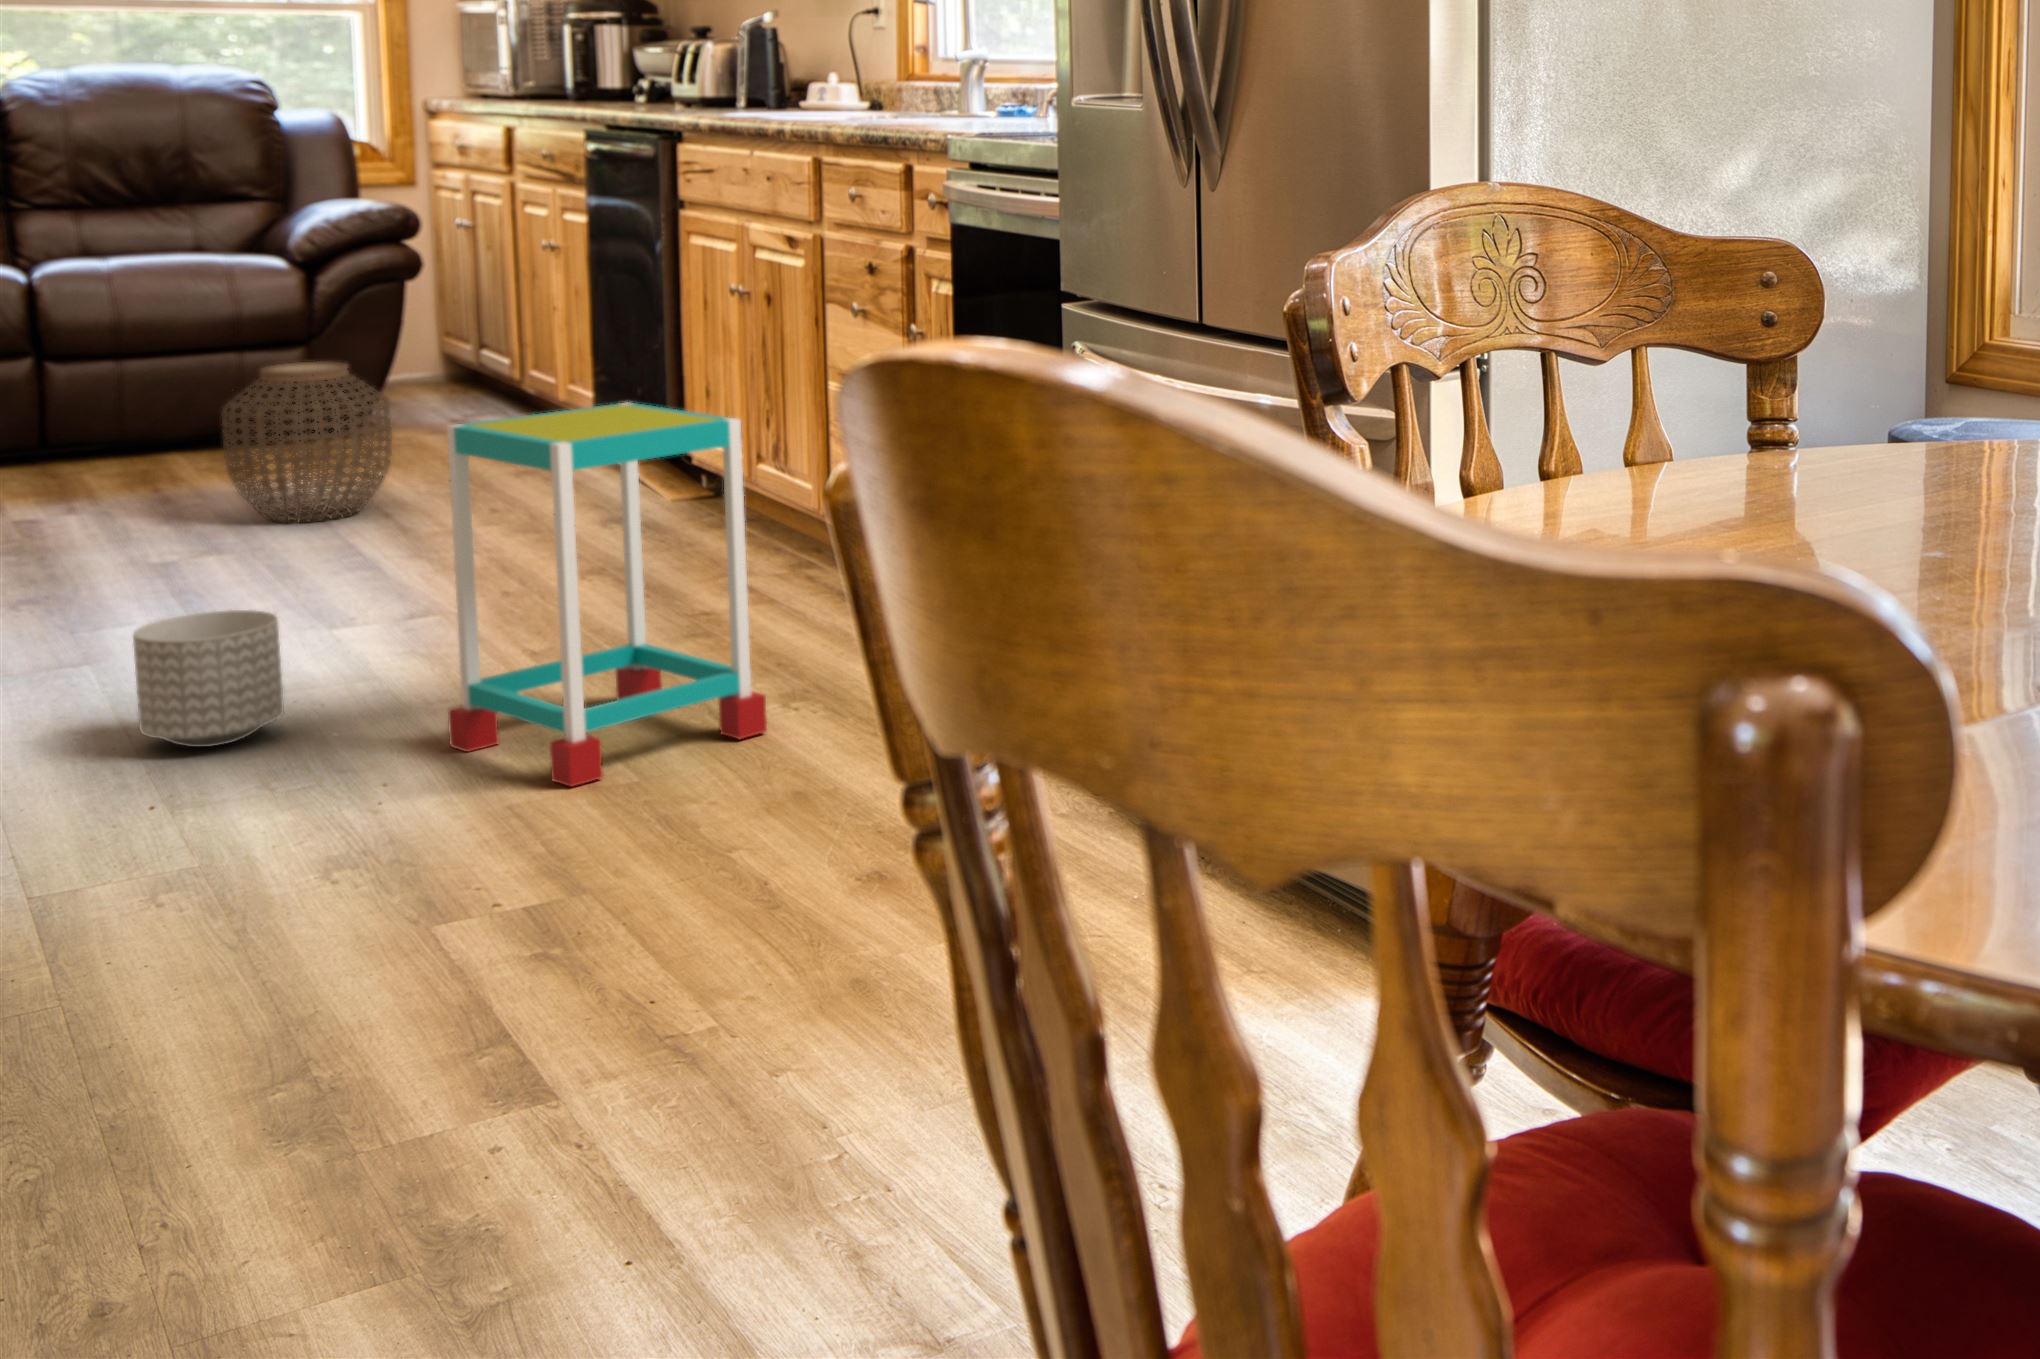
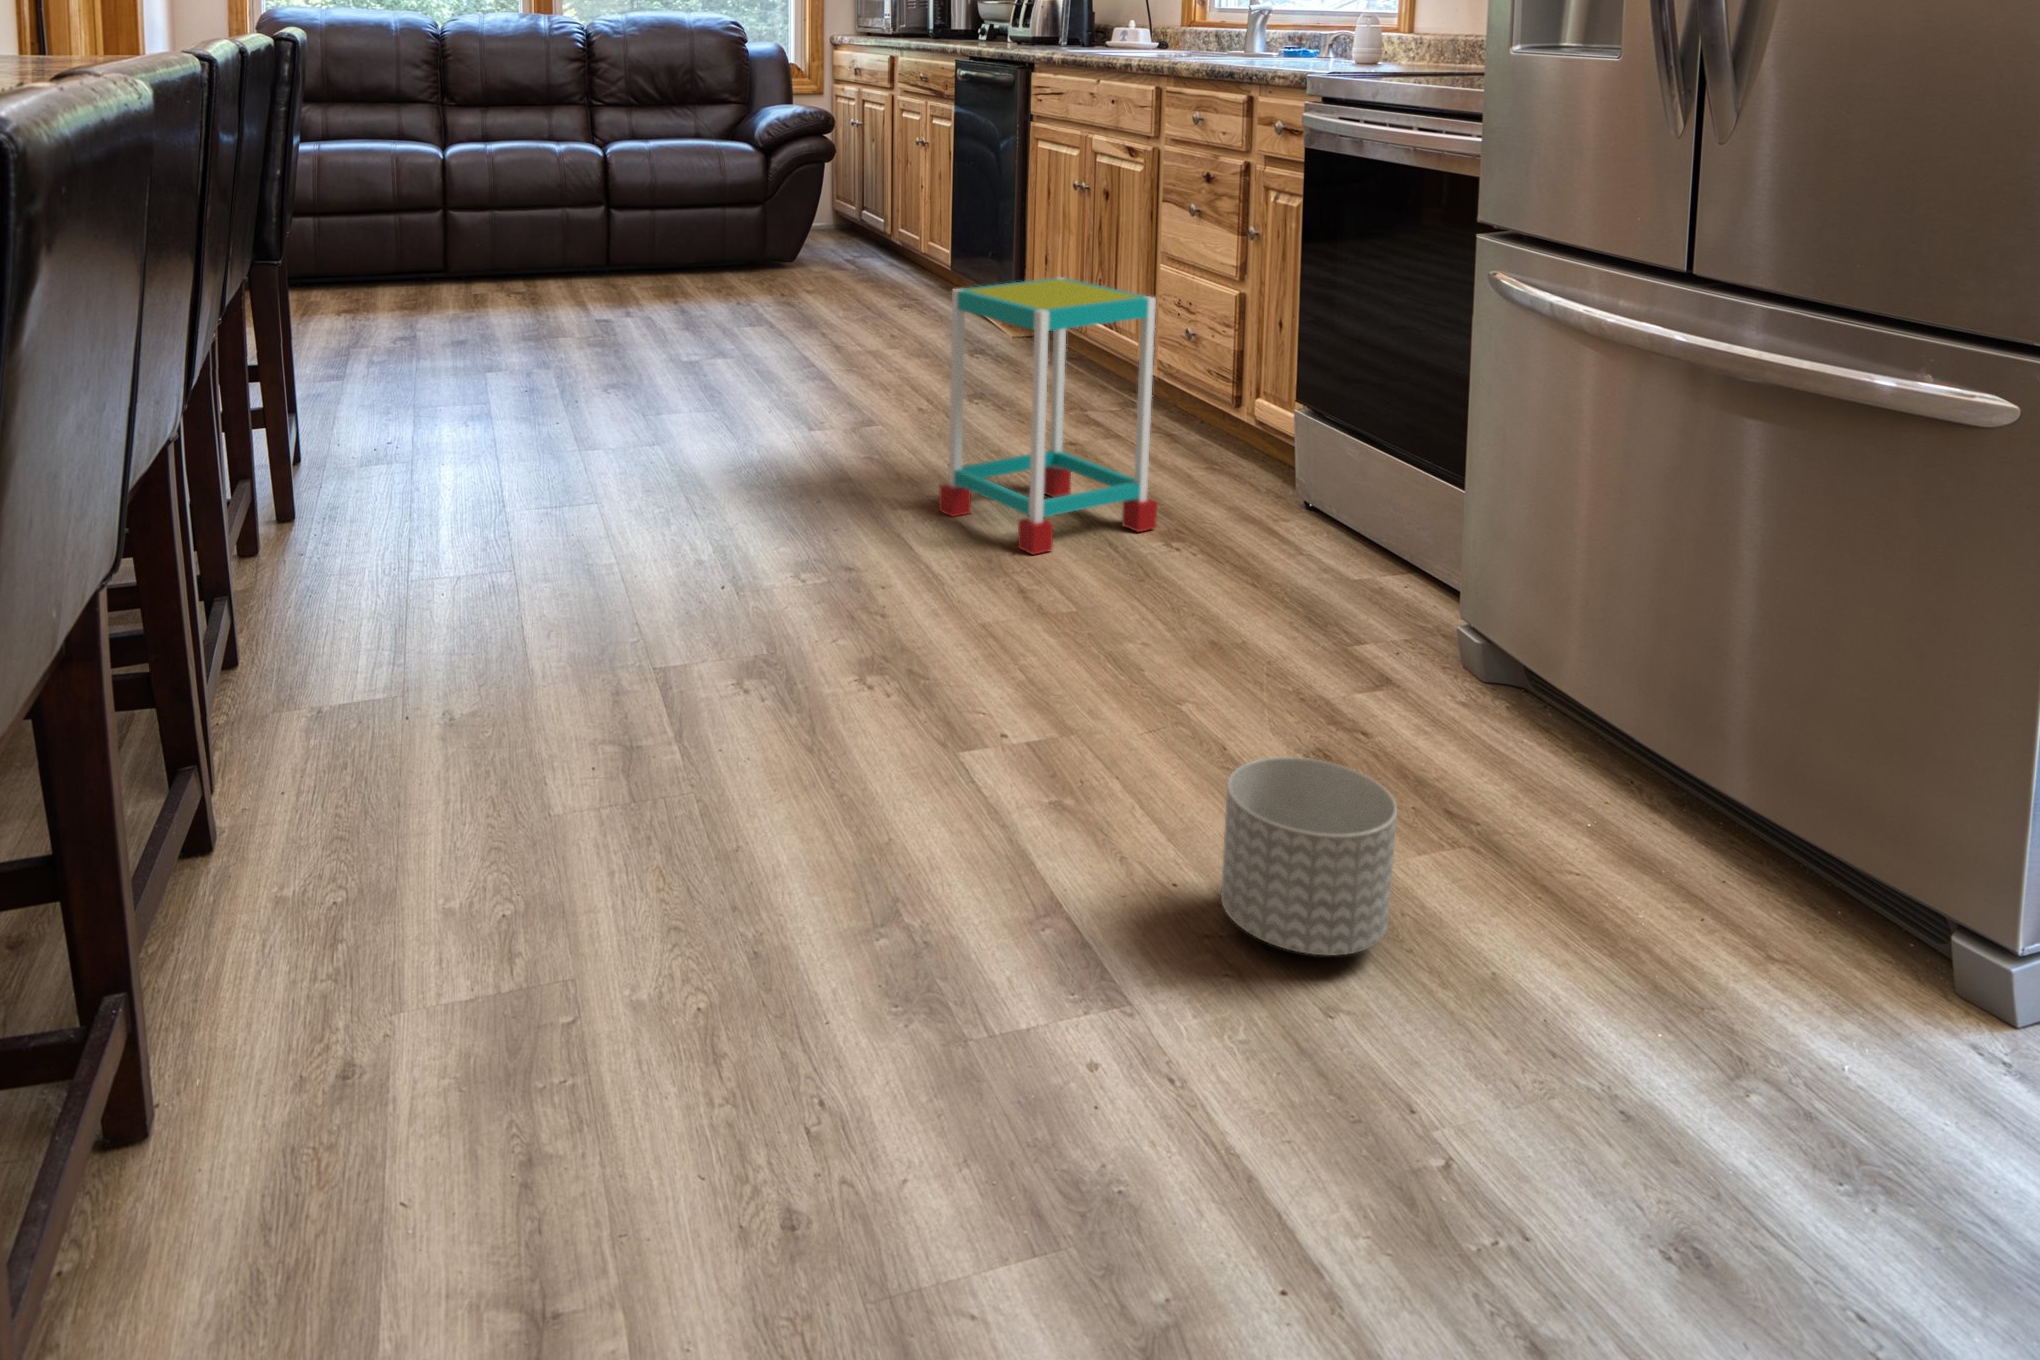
woven basket: present [222,361,392,523] -> none [741,222,838,329]
planter: present [133,610,284,747] -> present [1221,757,1397,956]

